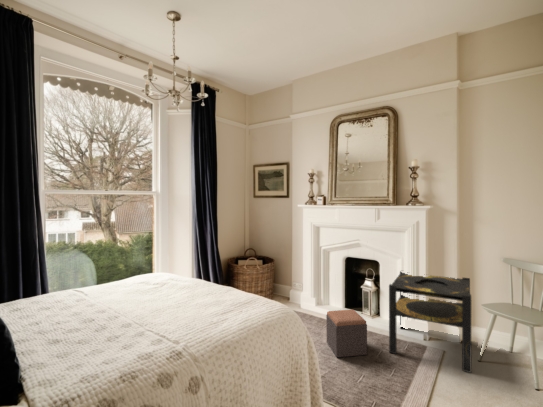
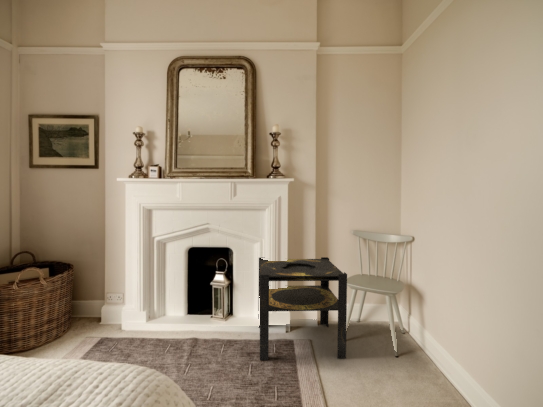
footstool: present [326,310,367,357] -> none [177,315,236,388]

